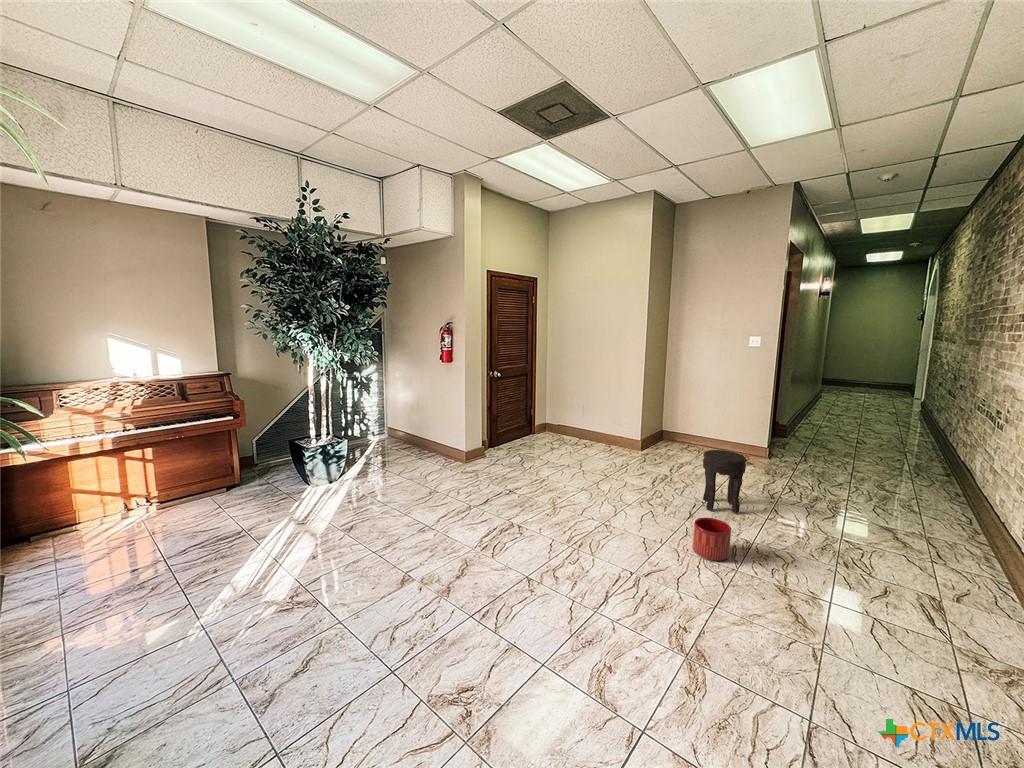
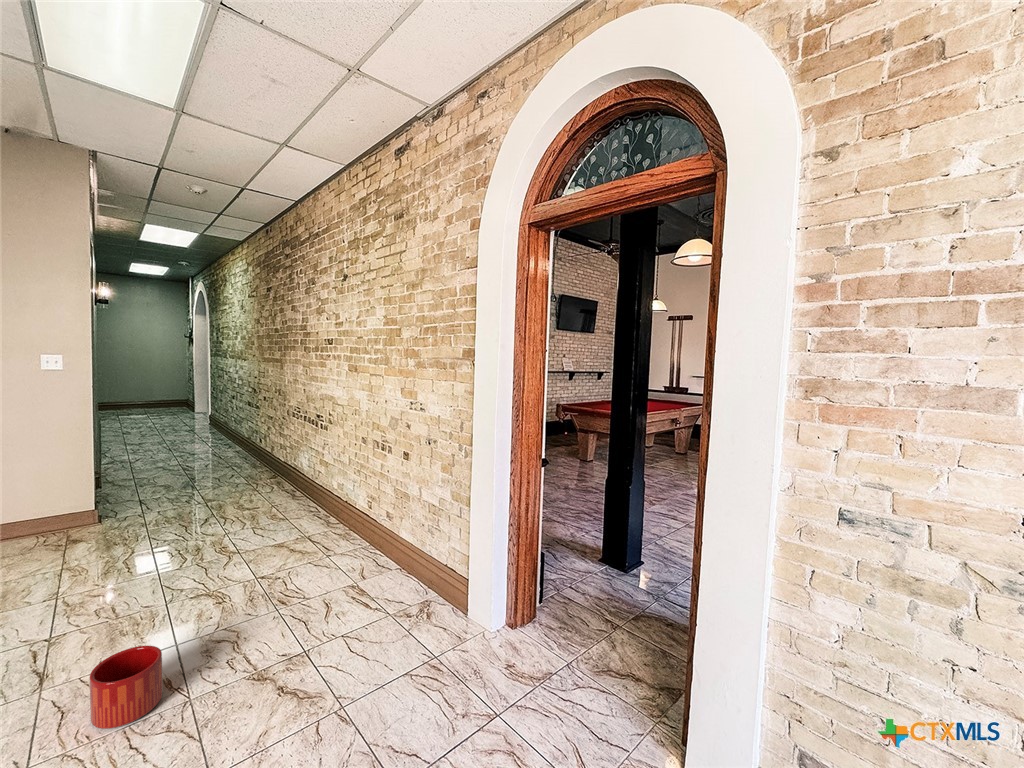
side table: present [703,450,746,514] -> none [36,534,121,646]

